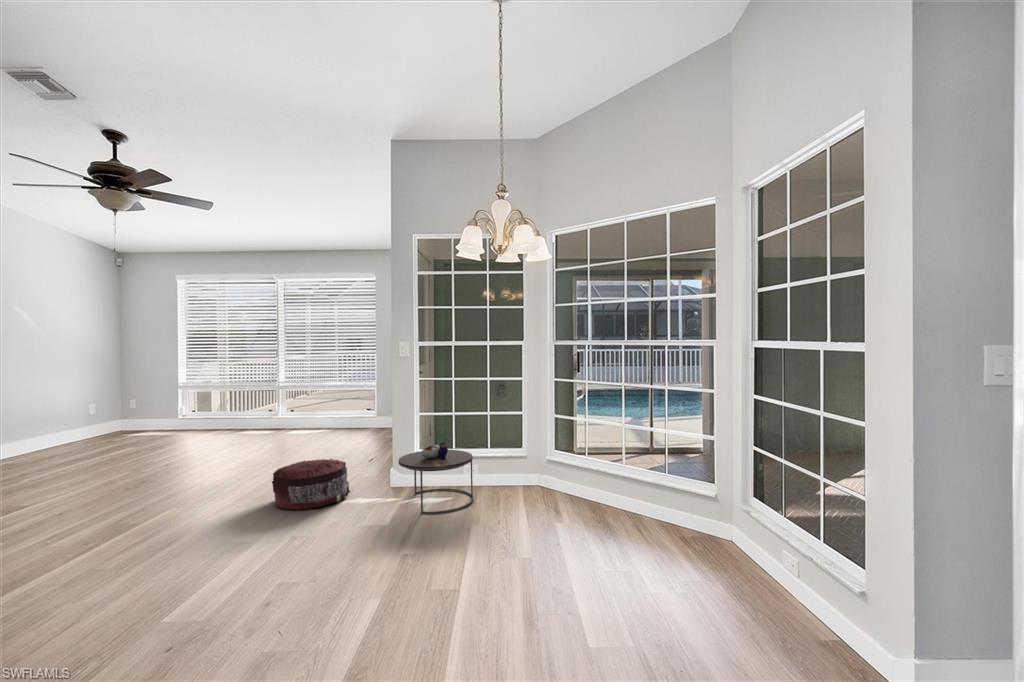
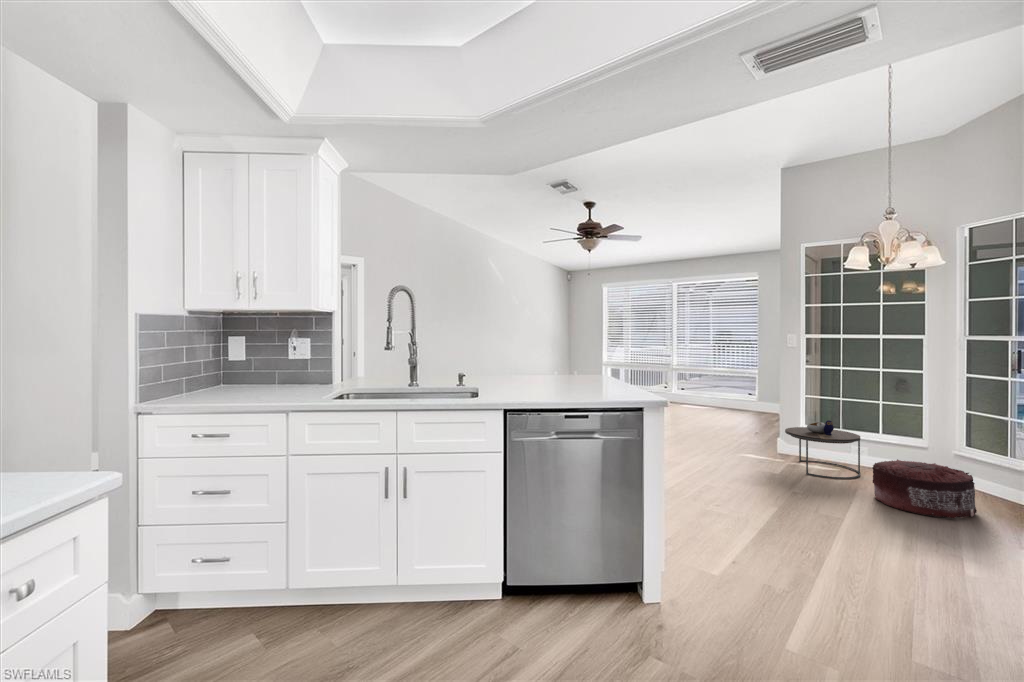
pouf: present [272,459,350,510] -> present [872,459,977,518]

